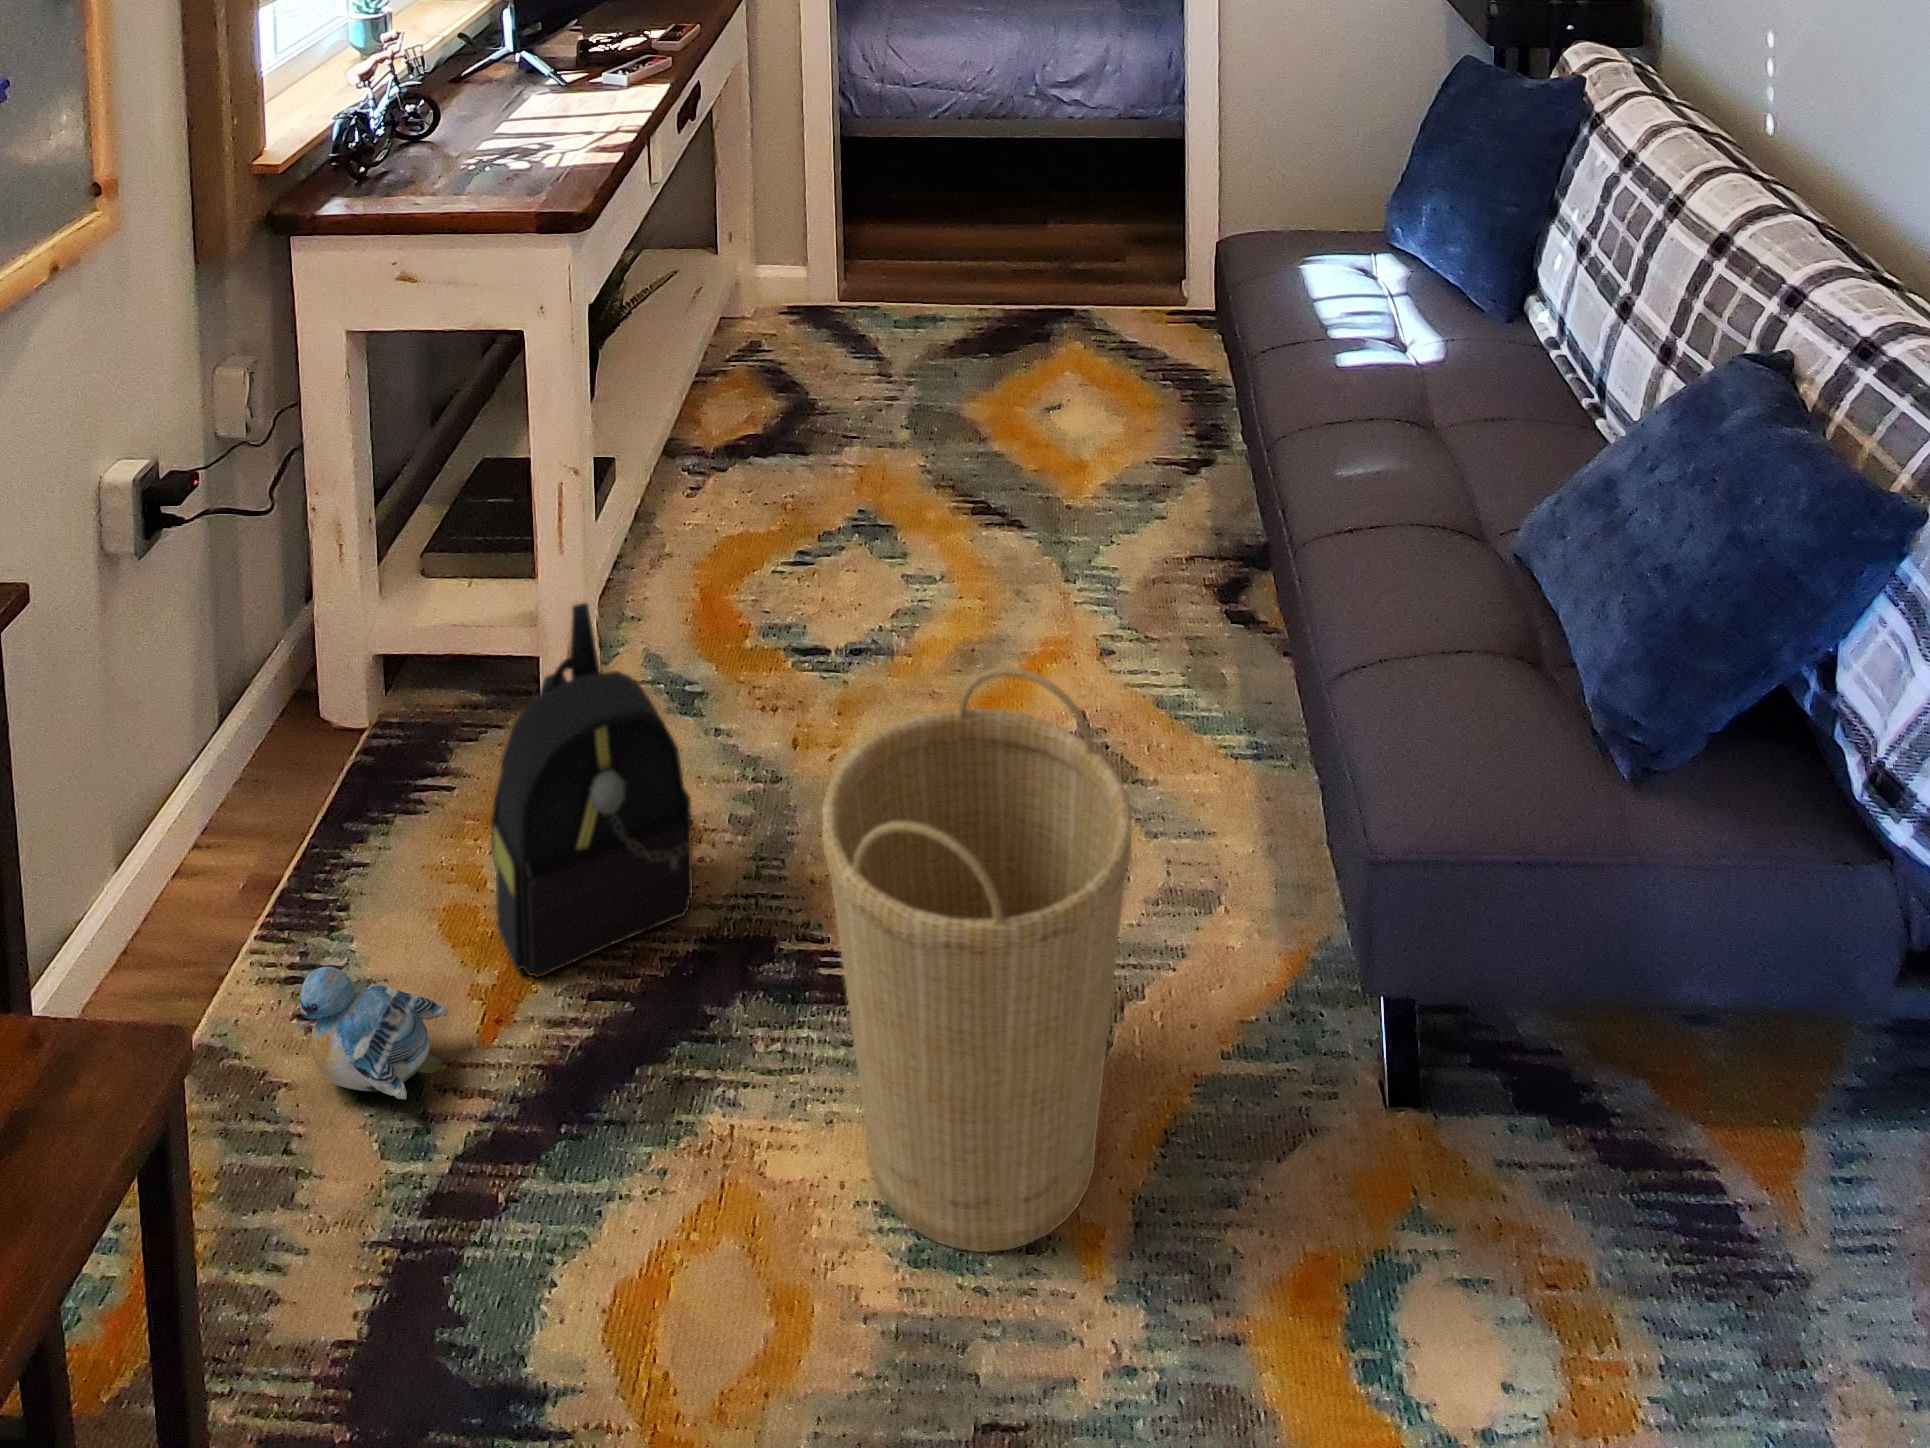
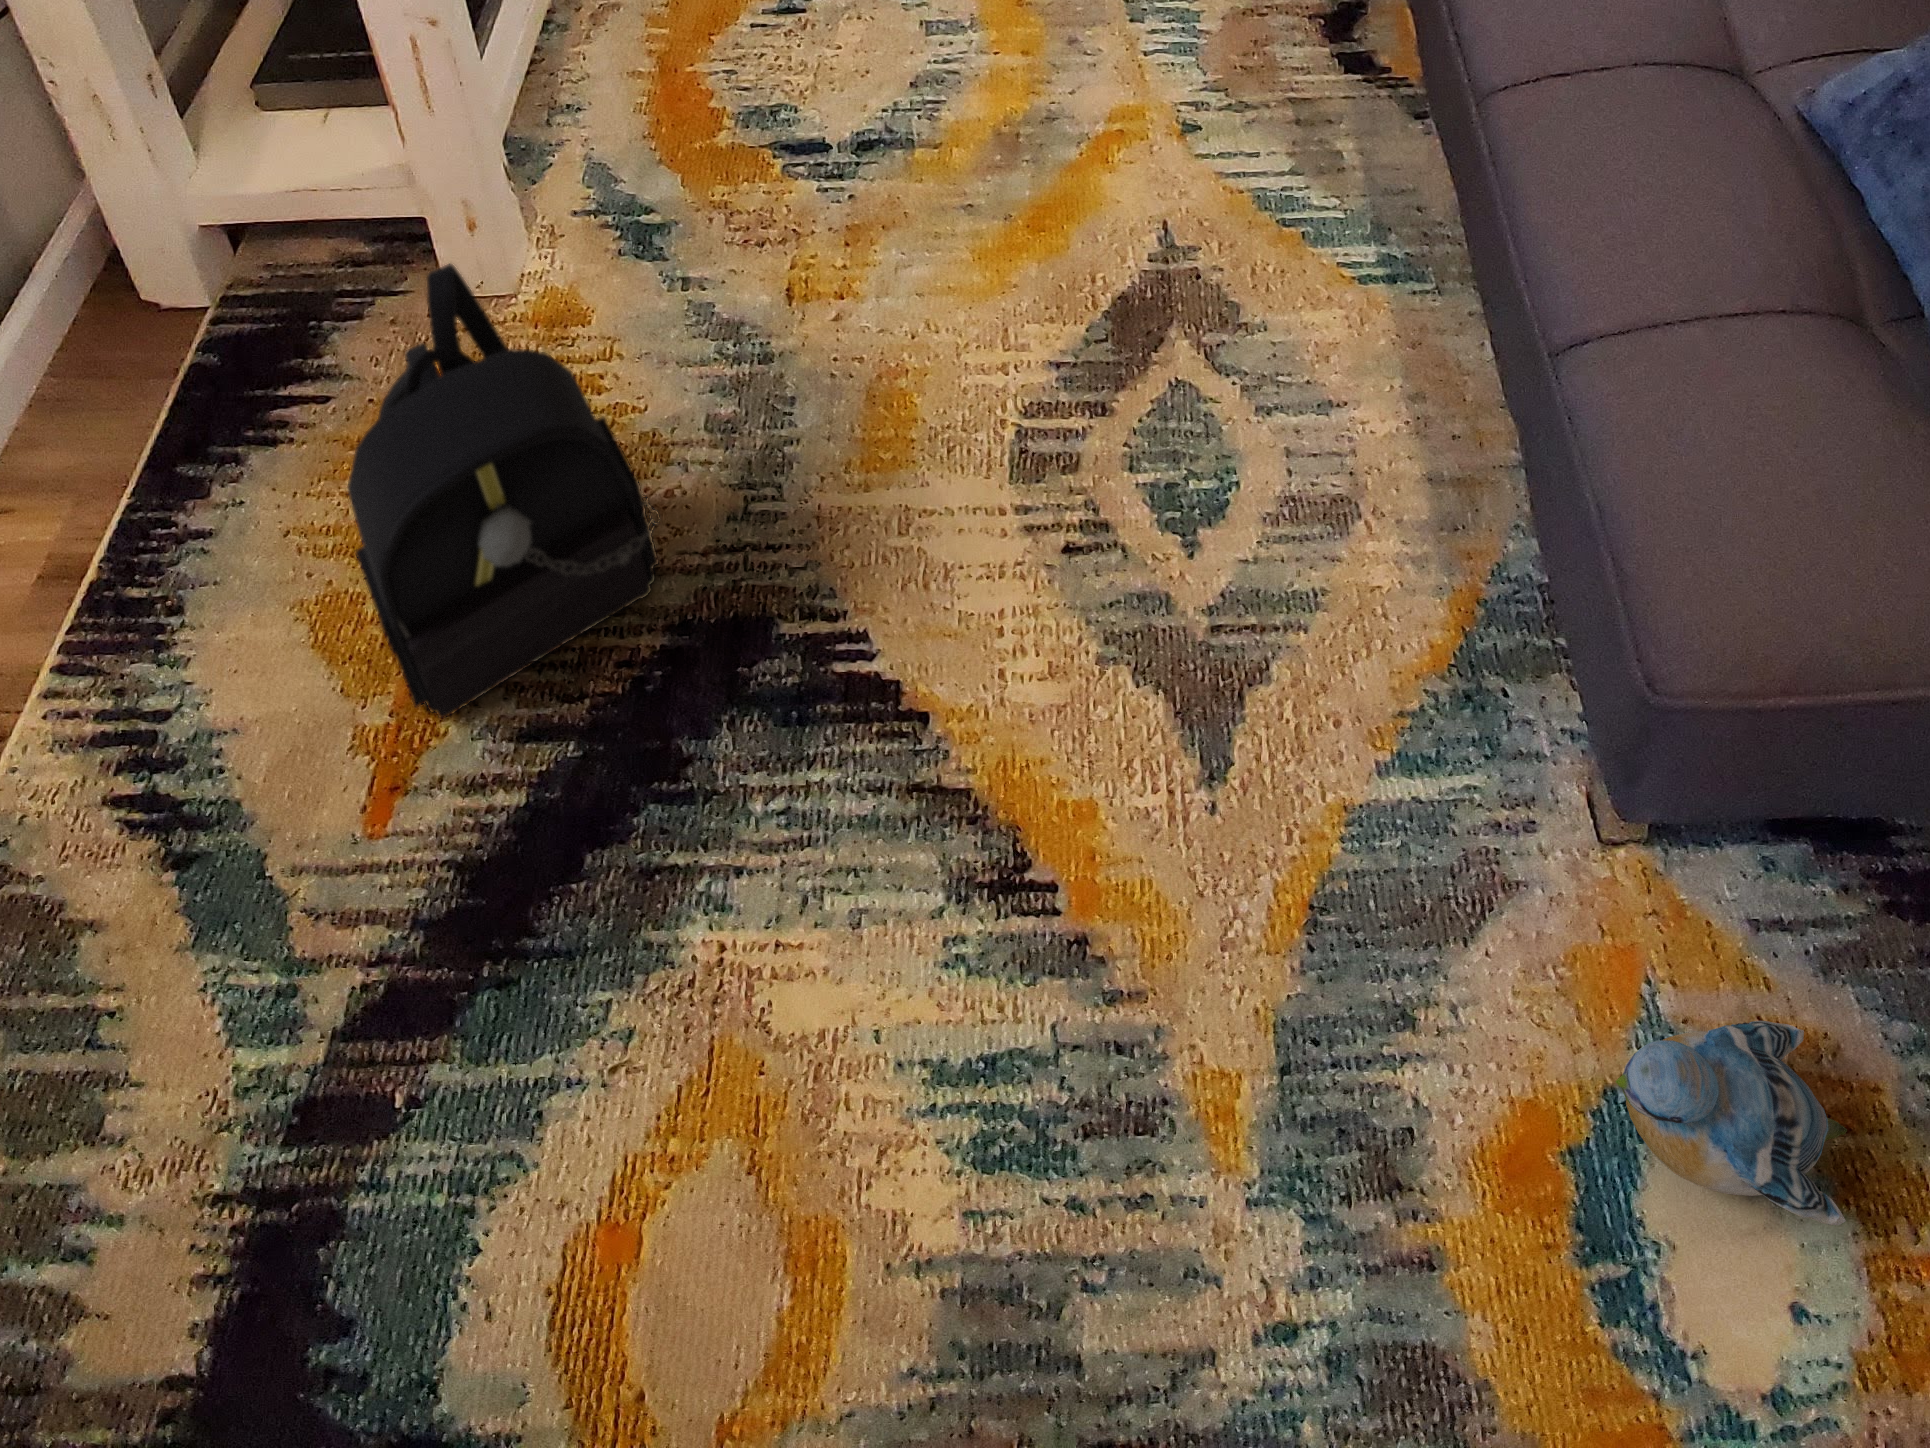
basket: present [822,667,1133,1252] -> none [812,447,1305,1132]
plush toy: present [297,967,448,1099] -> present [1616,1021,1847,1225]

